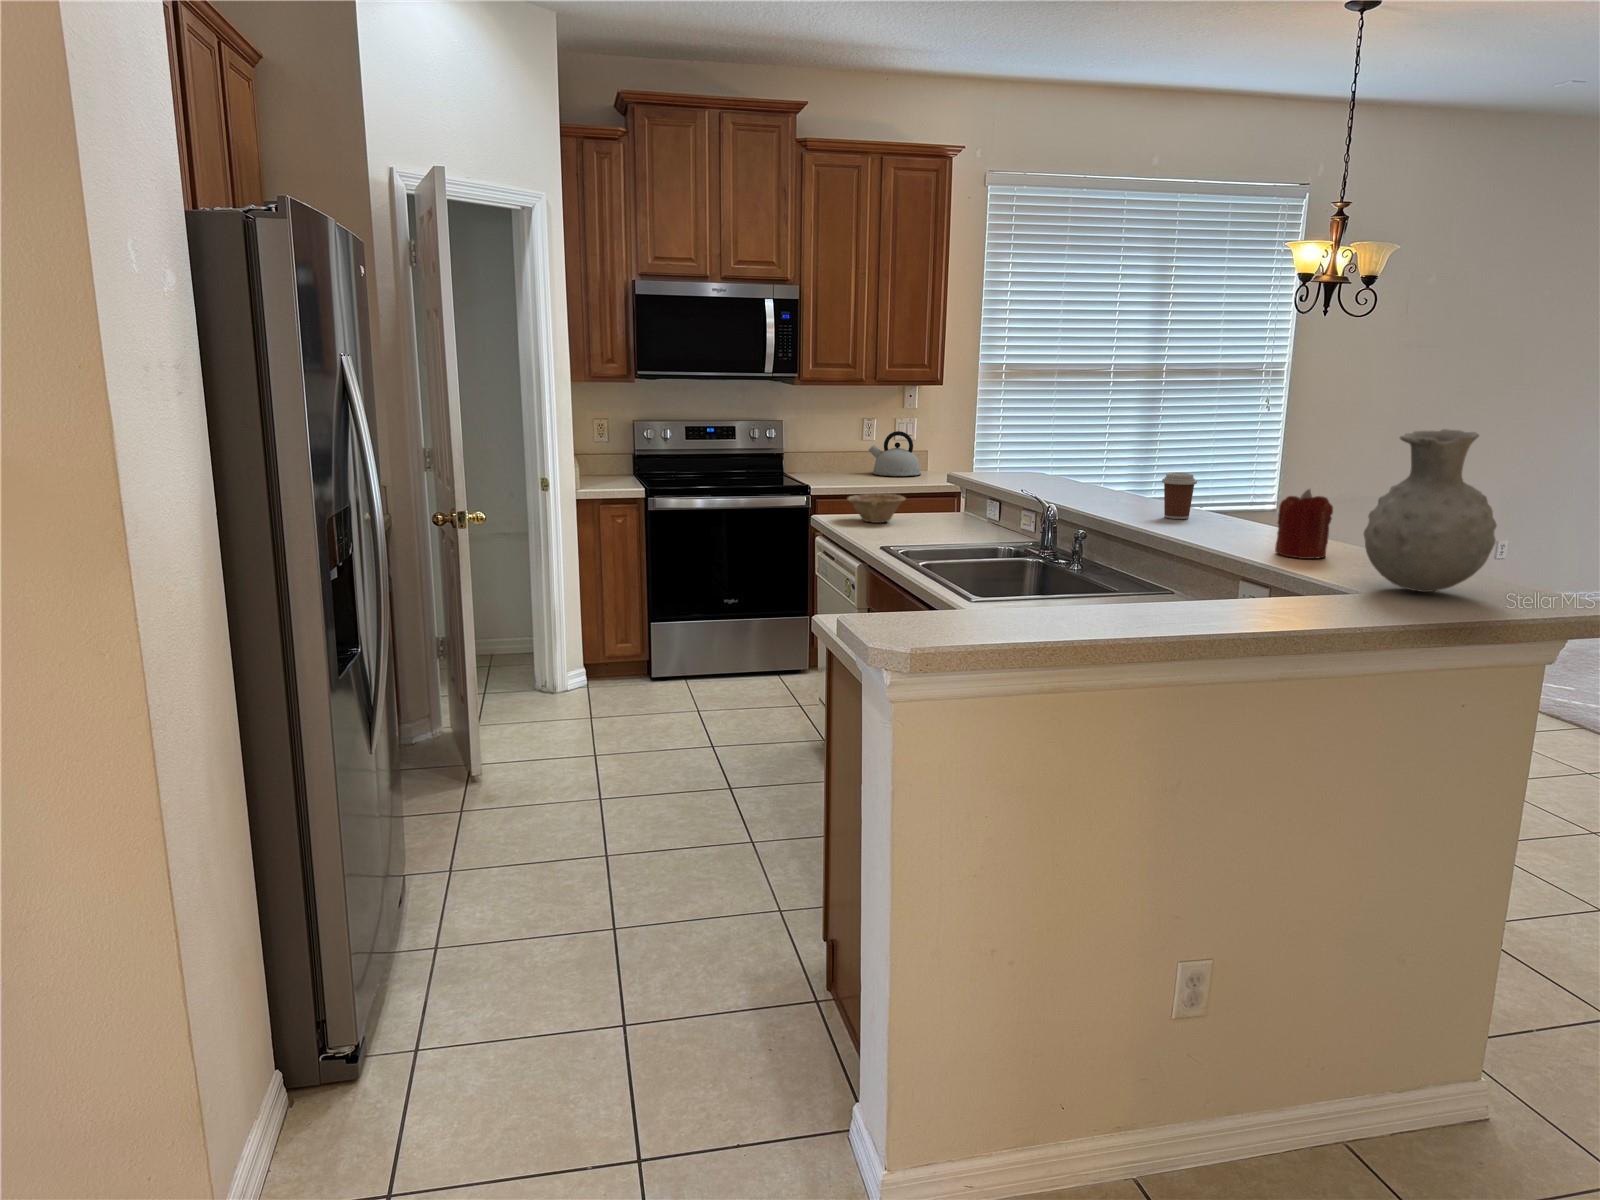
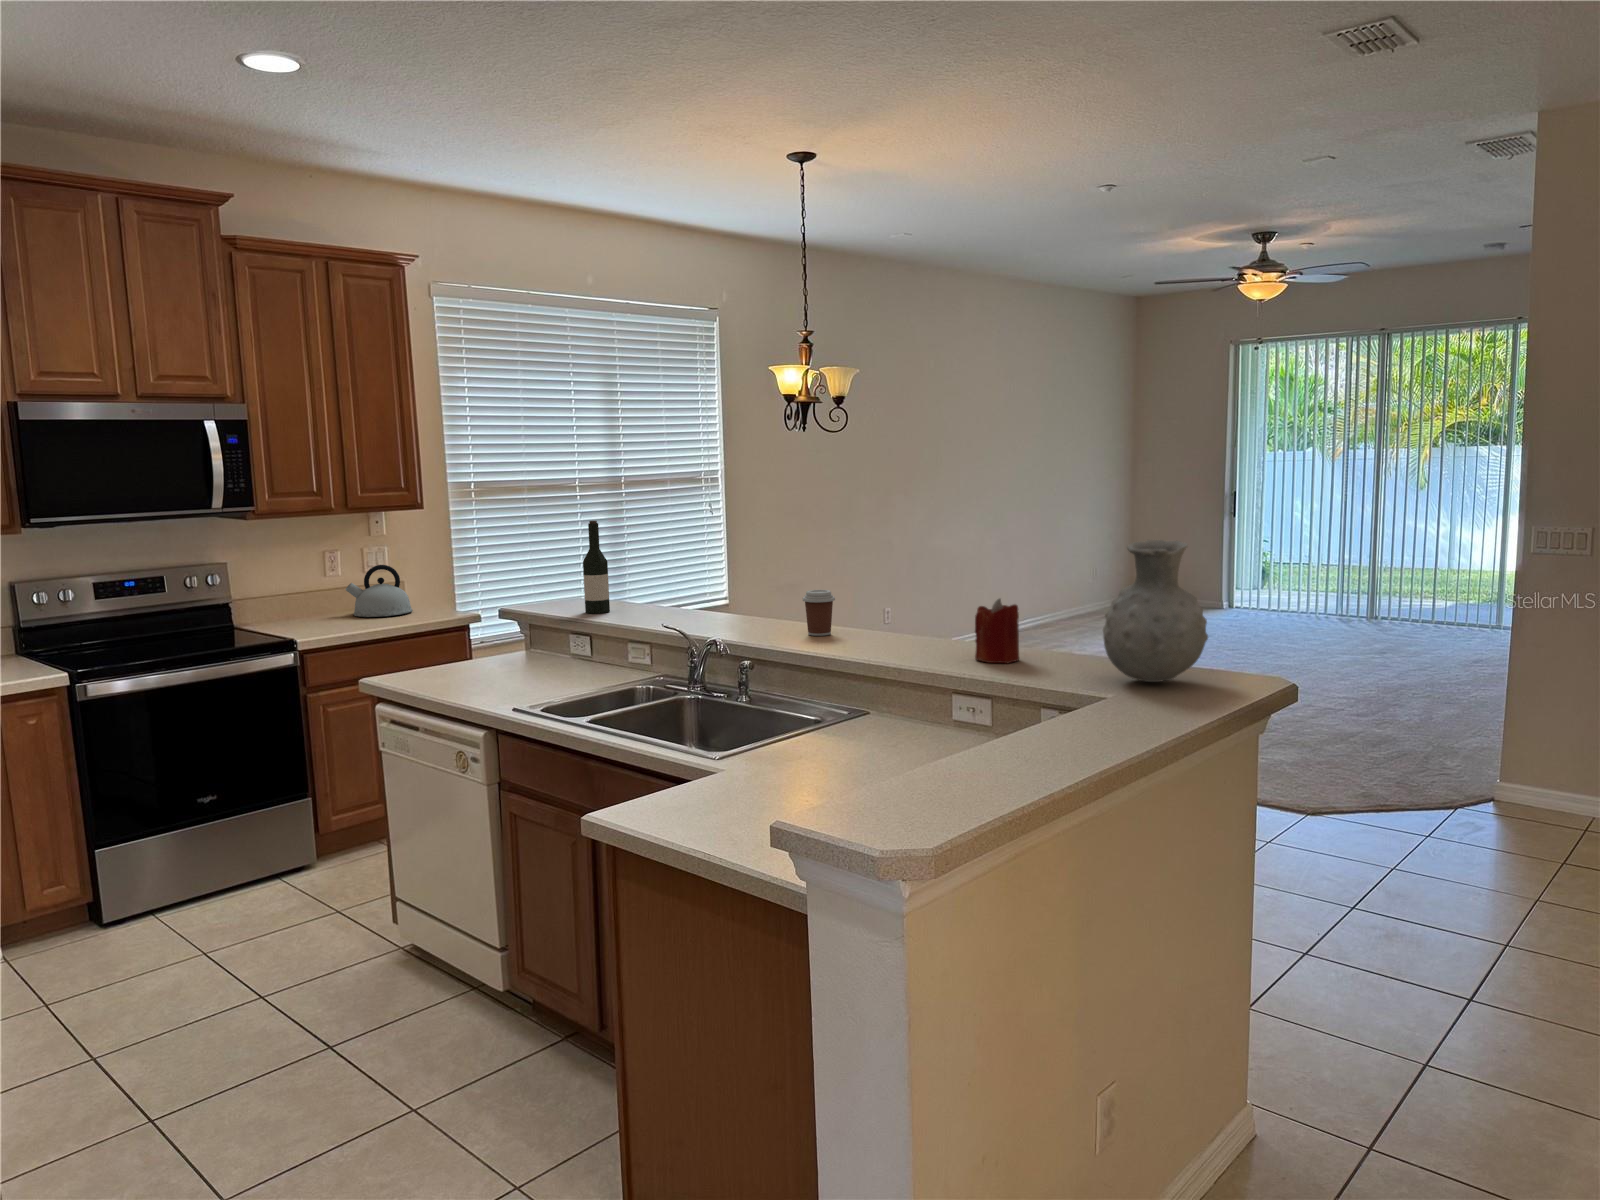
wine bottle: none [1011,396,1037,484] -> present [583,521,610,613]
dish: present [847,494,905,523] -> none [419,643,491,679]

